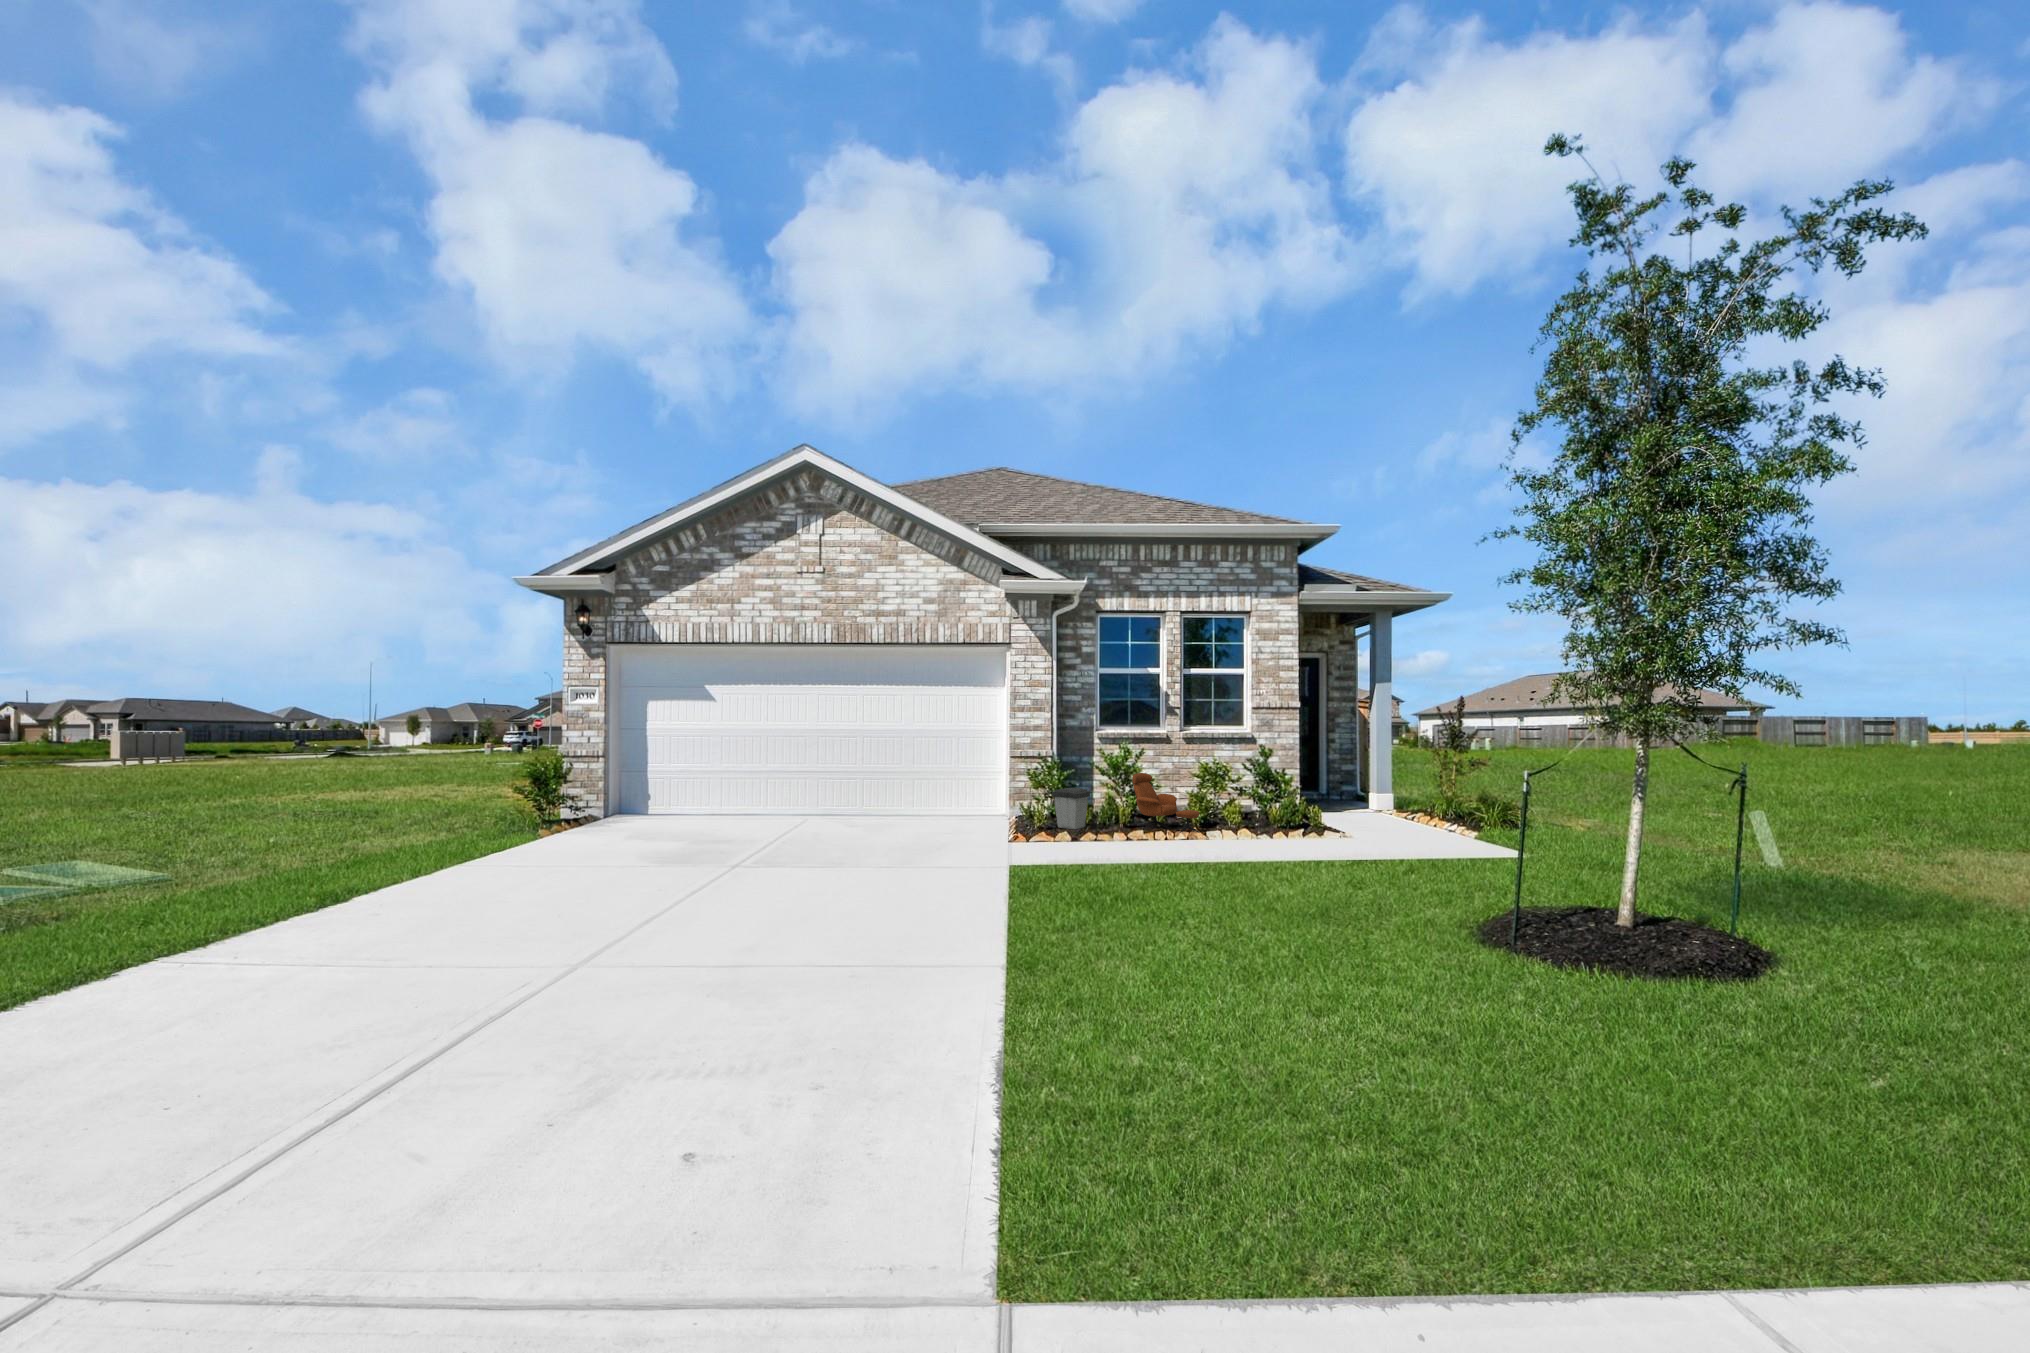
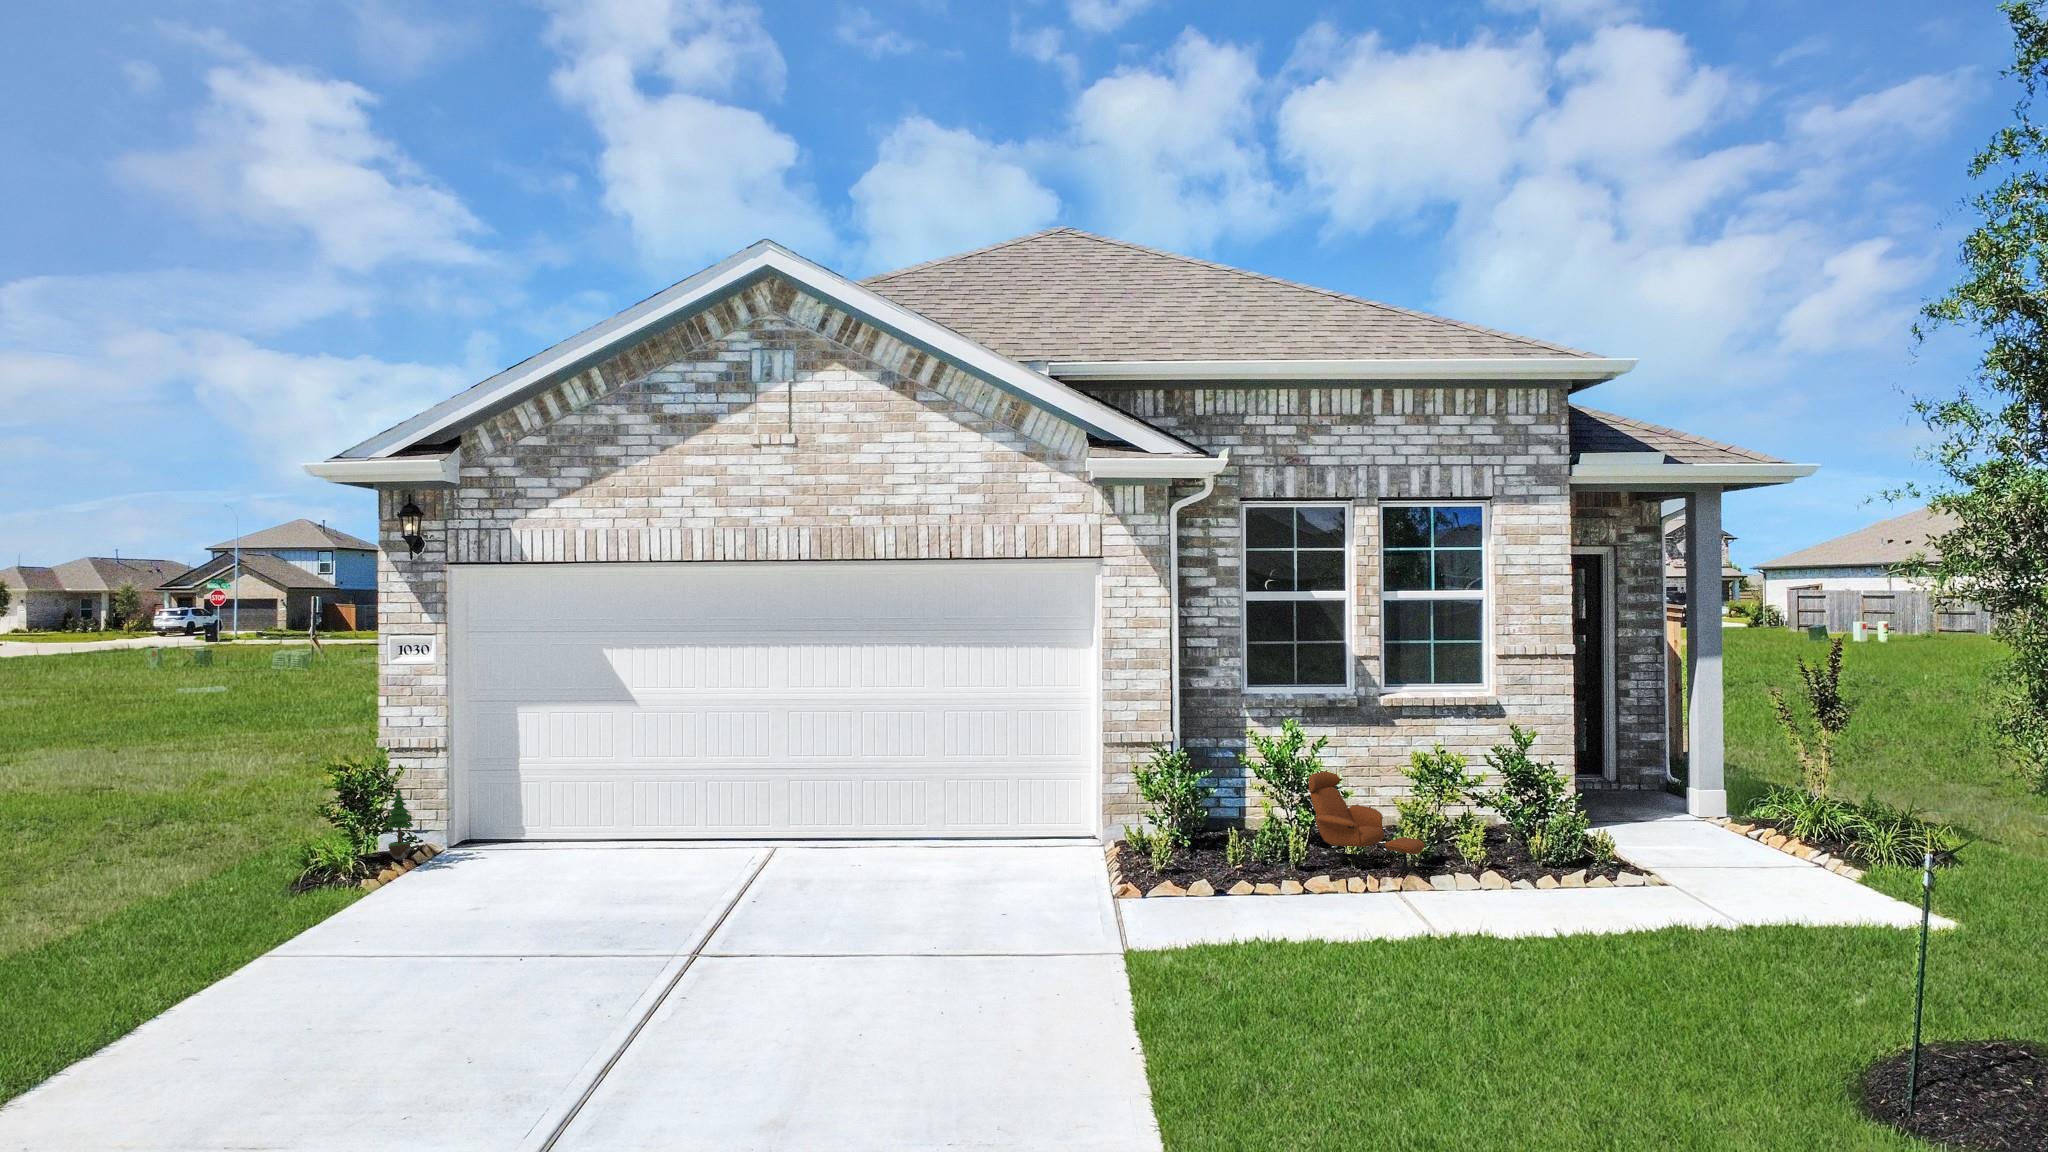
potted tree: none [564,781,582,827] -> present [386,788,413,861]
trash can: present [1052,788,1090,829] -> none [1176,797,1239,869]

